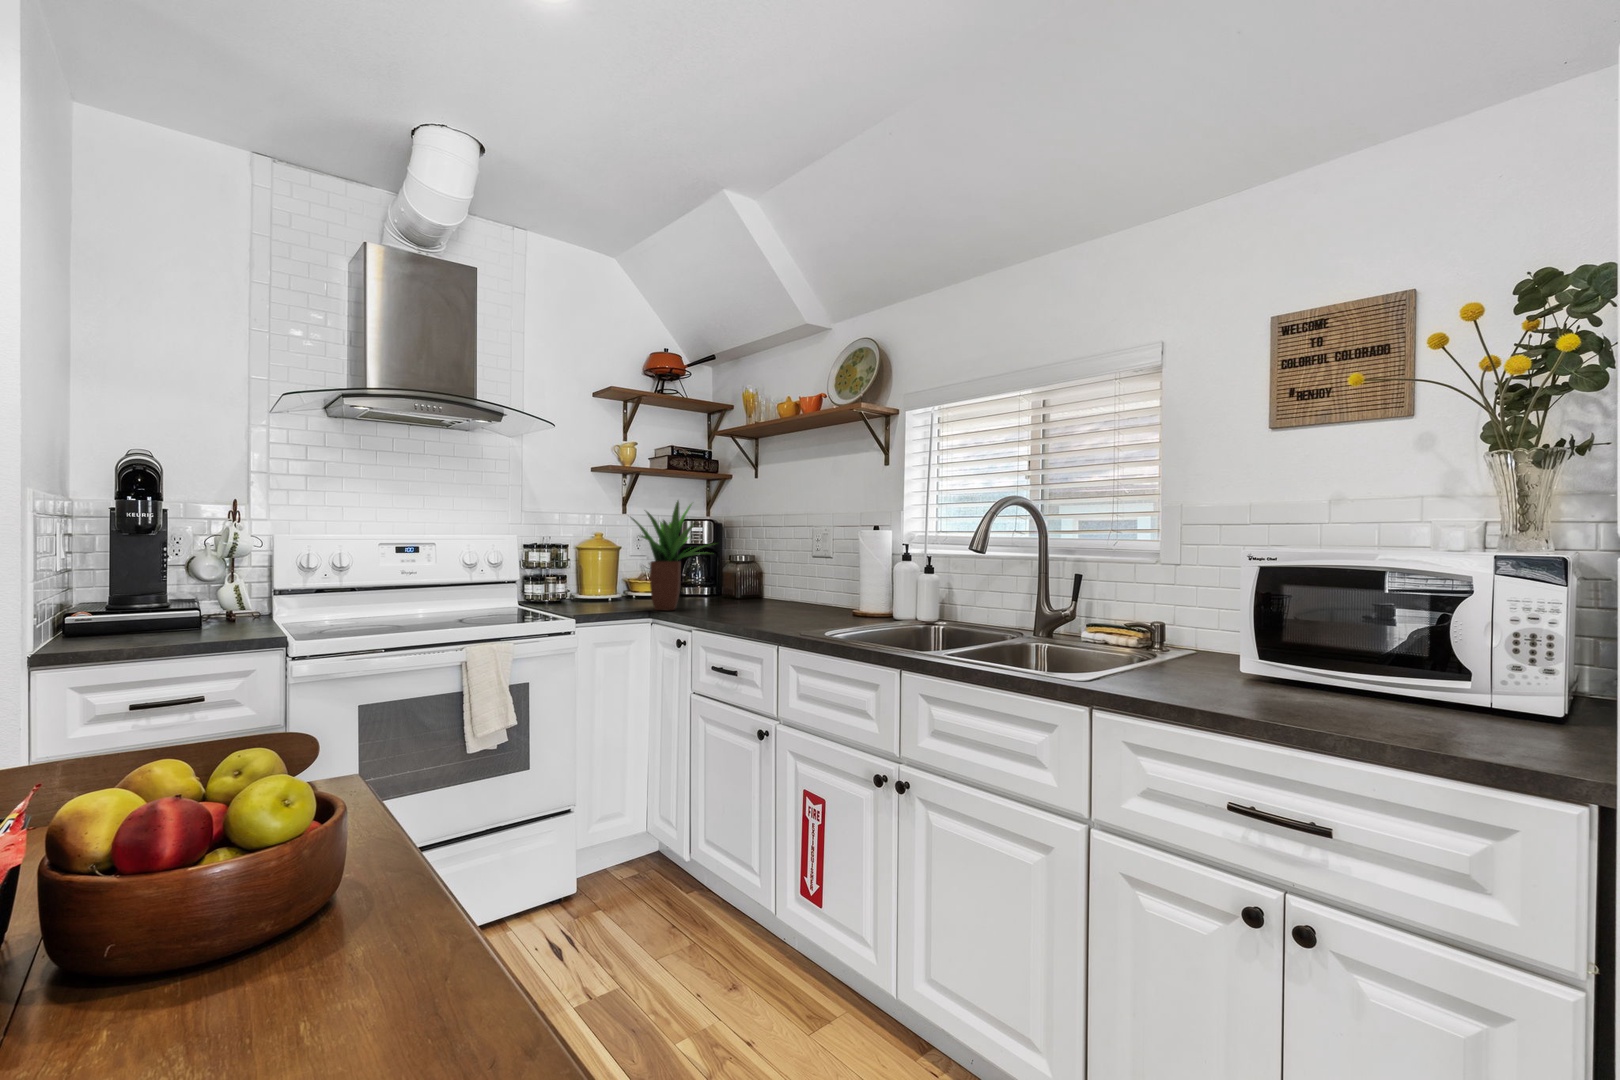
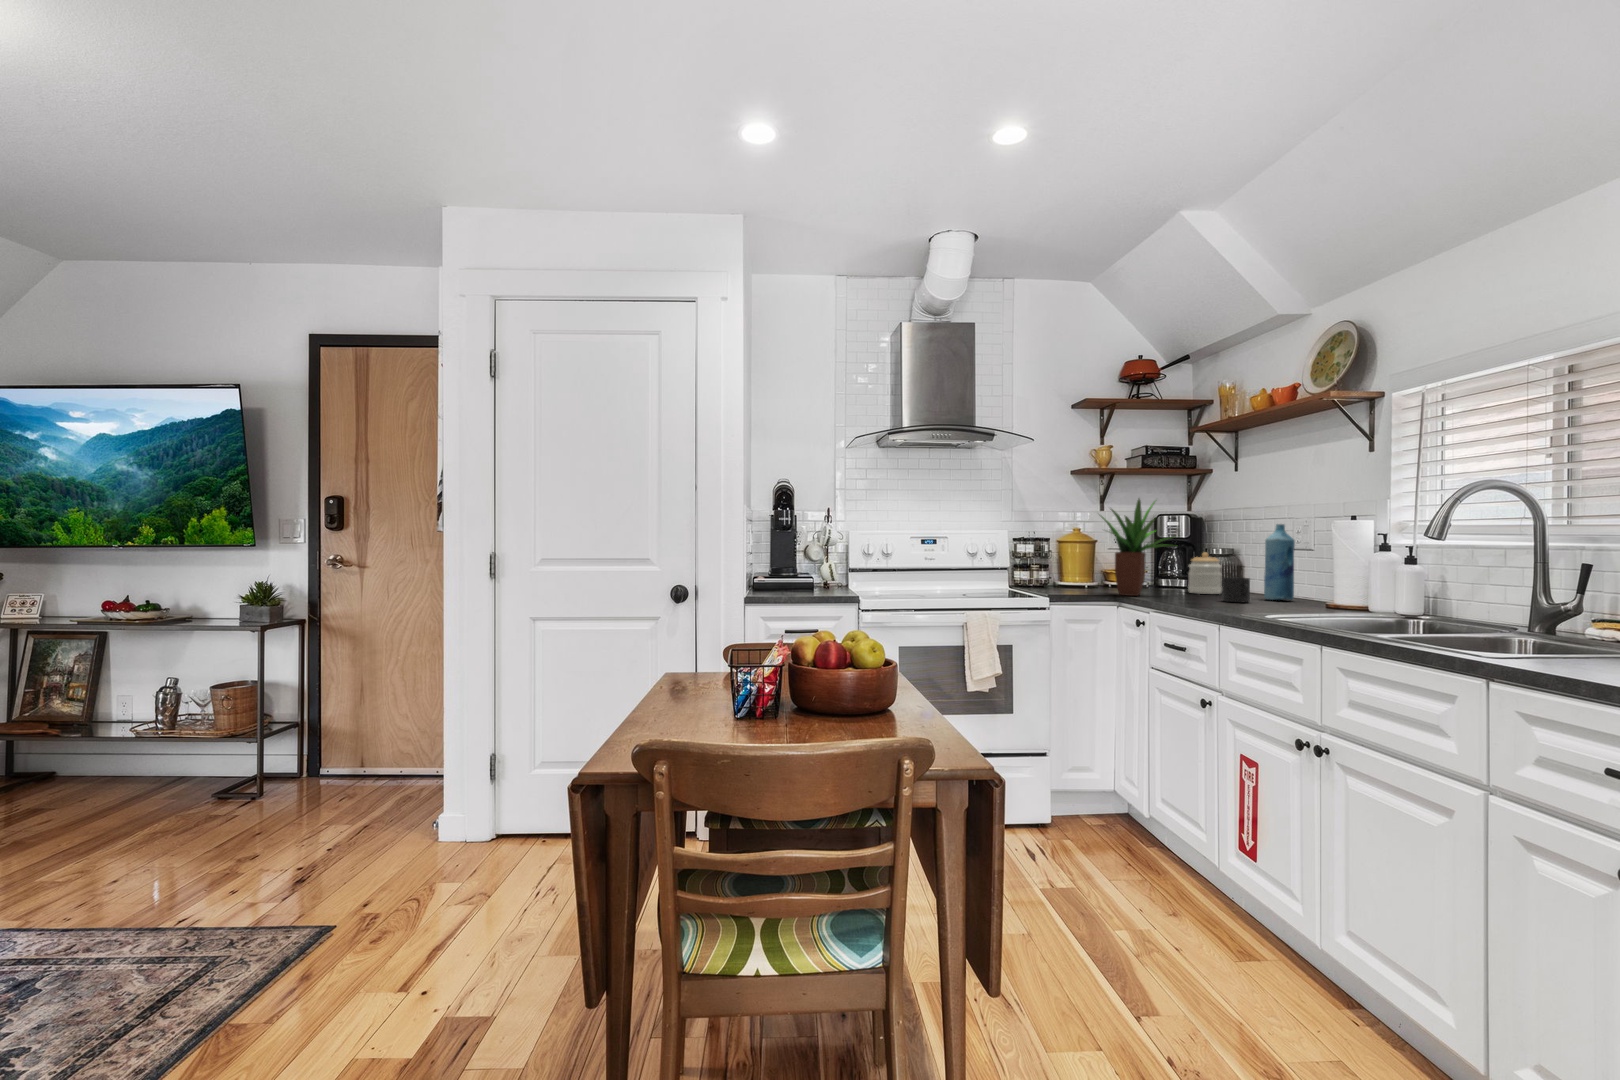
bottle: none [791,532,817,608] -> present [1264,524,1295,600]
jar: none [717,559,749,603] -> present [1188,552,1222,594]
mug: none [758,587,785,613] -> present [1222,577,1250,602]

